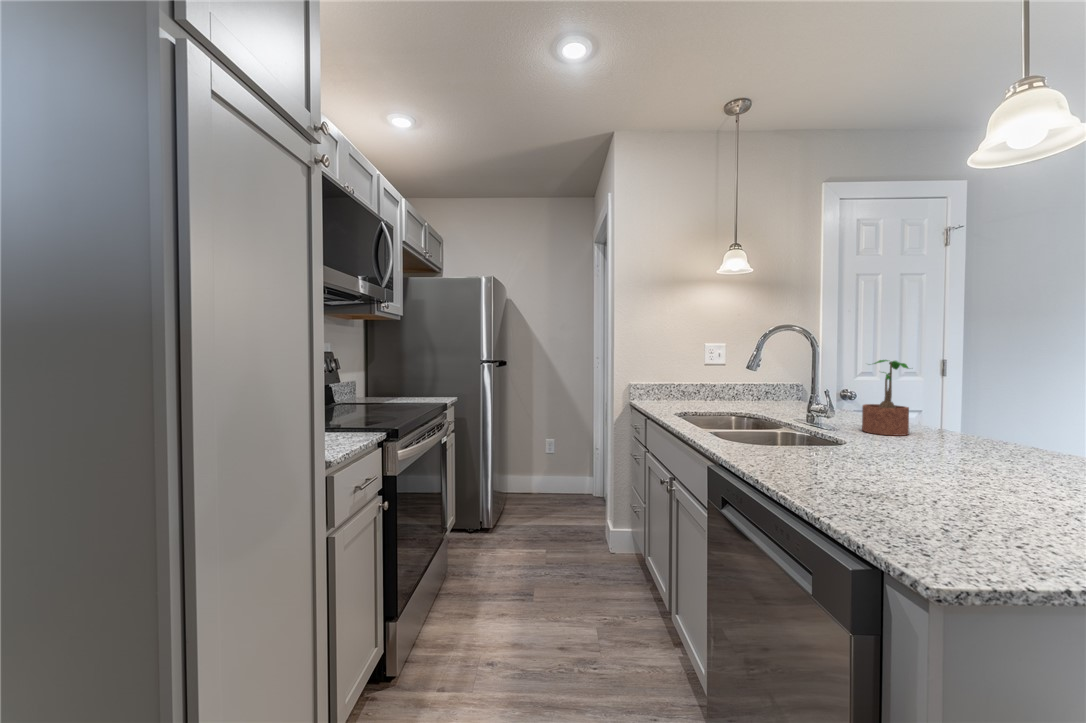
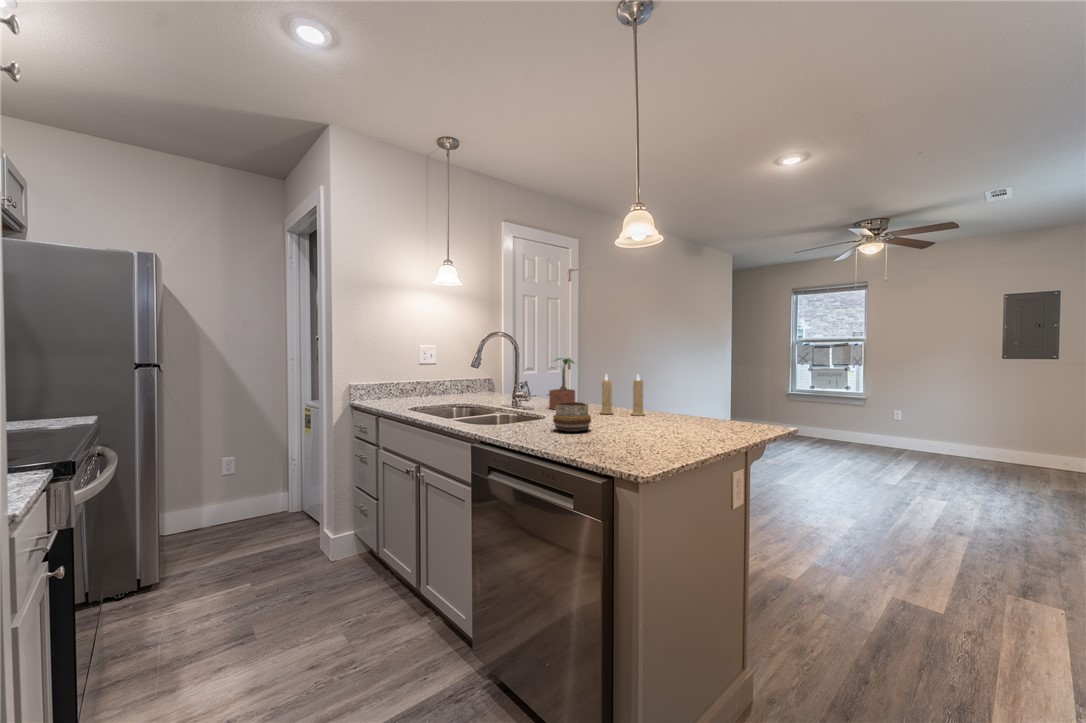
candle: none [948,385,1049,463] -> present [601,374,644,416]
decorative bowl: none [830,426,901,474] -> present [553,402,591,432]

